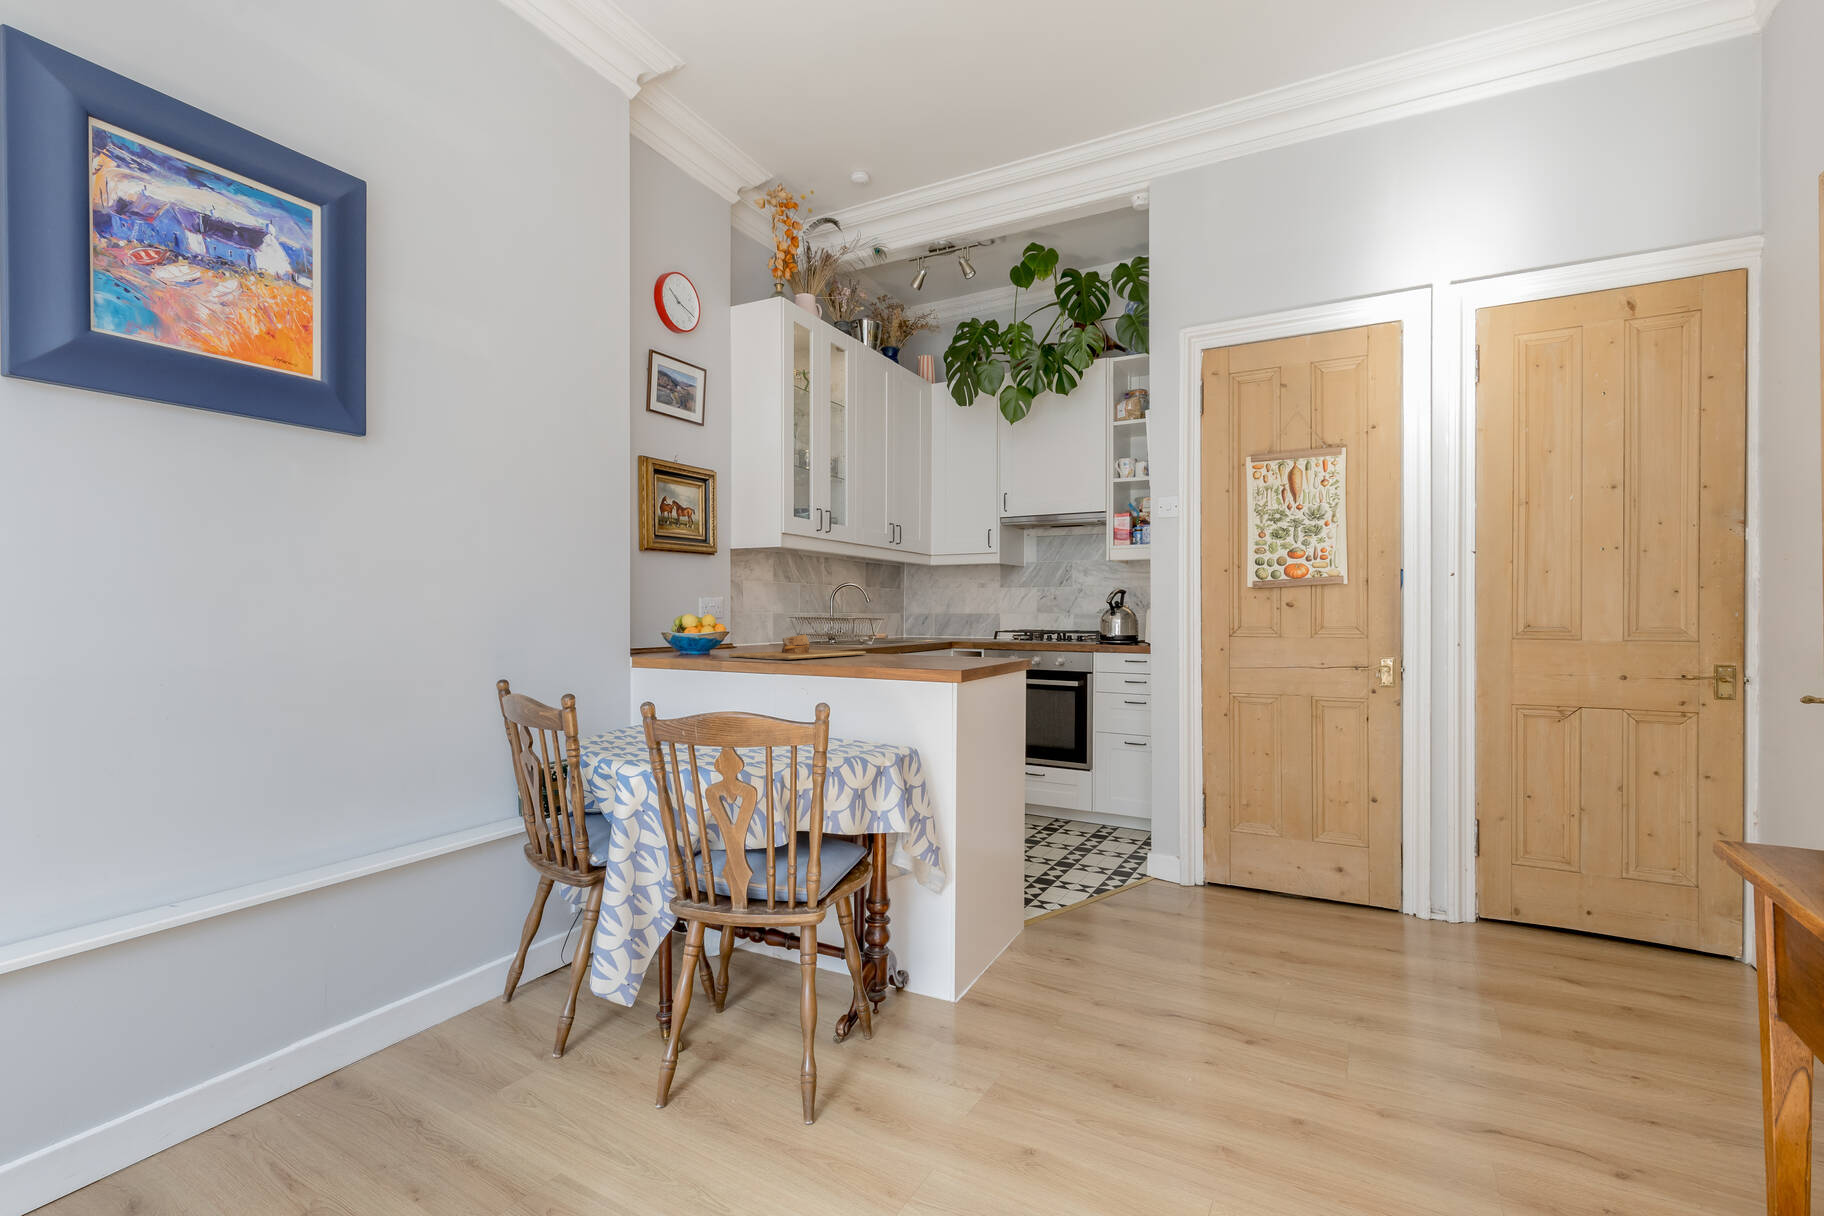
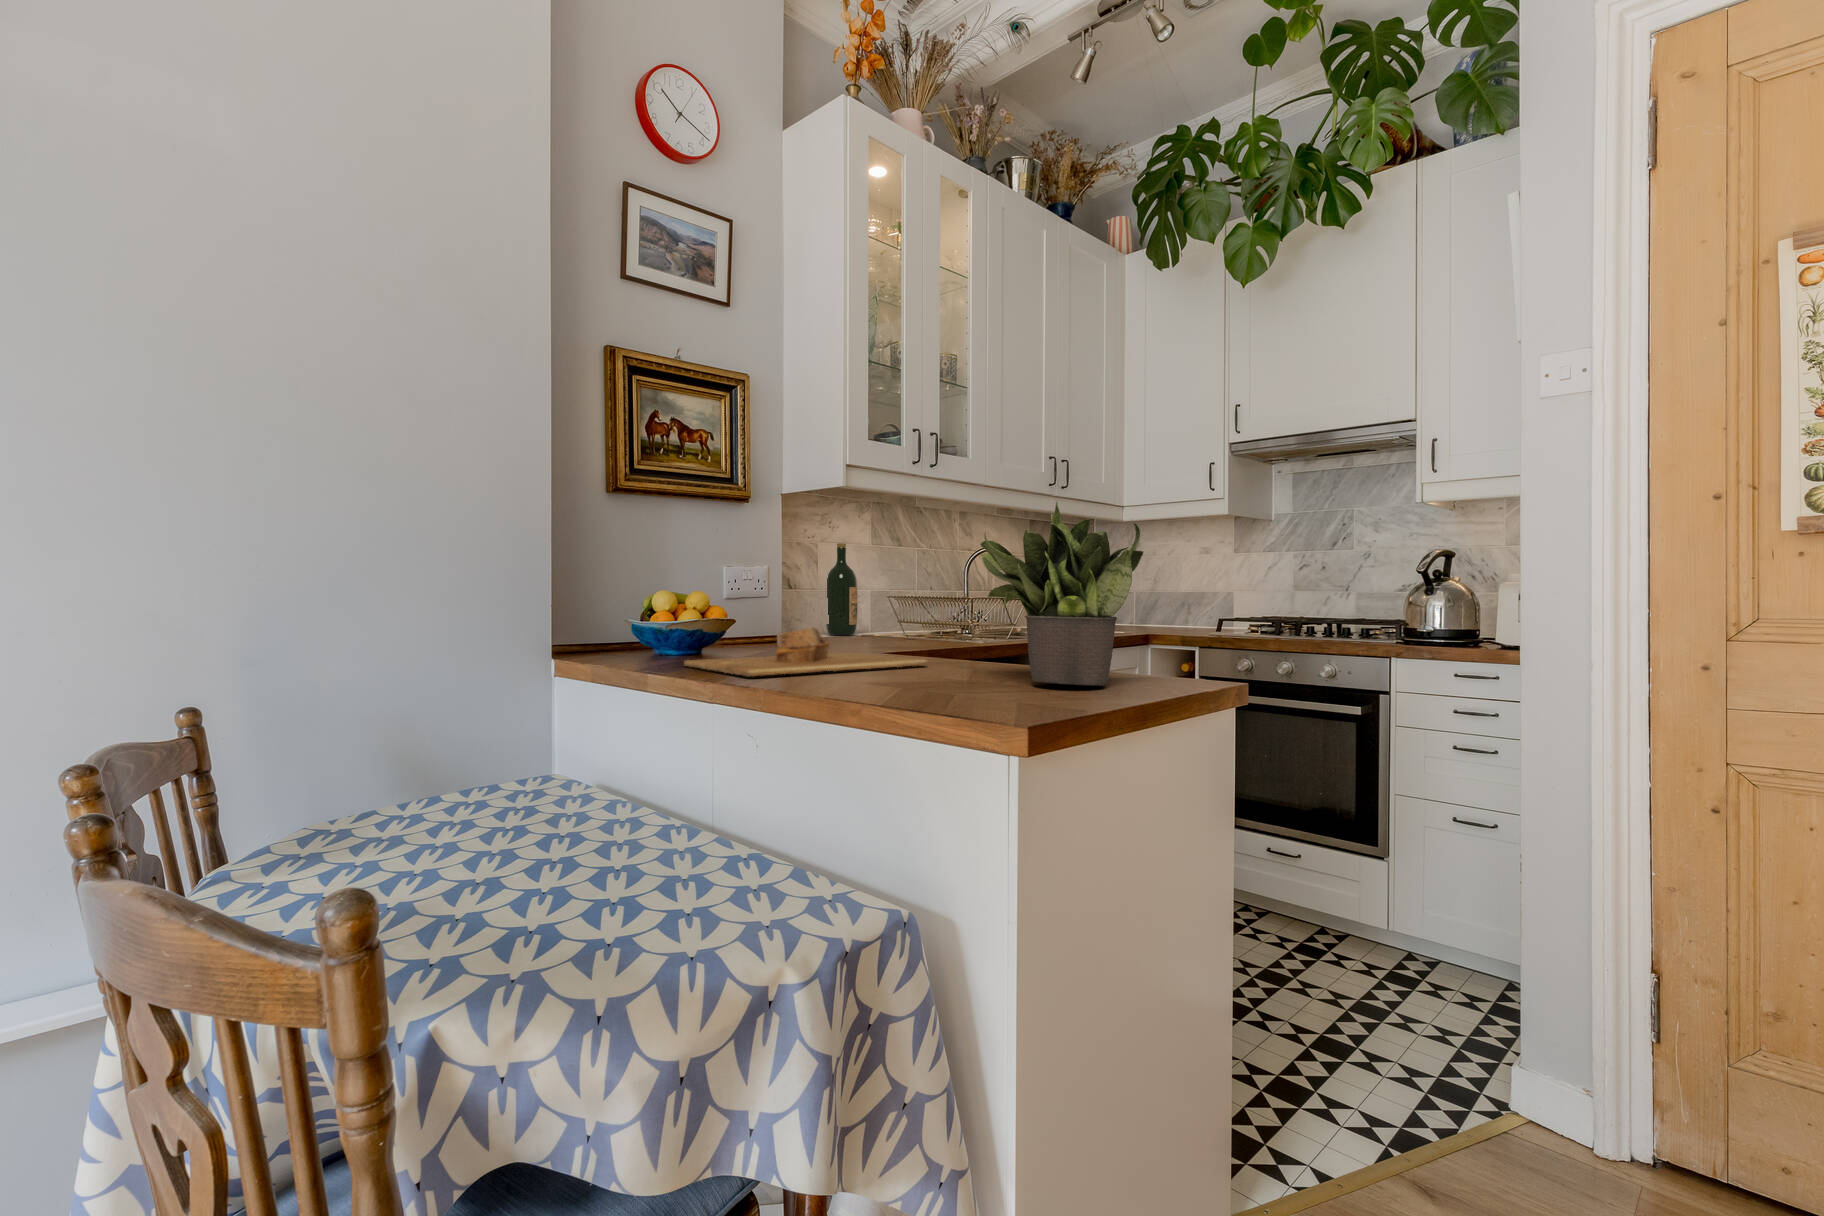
potted plant: none [904,571,990,659] -> present [980,502,1144,685]
wine bottle: none [749,580,770,643] -> present [826,543,857,635]

